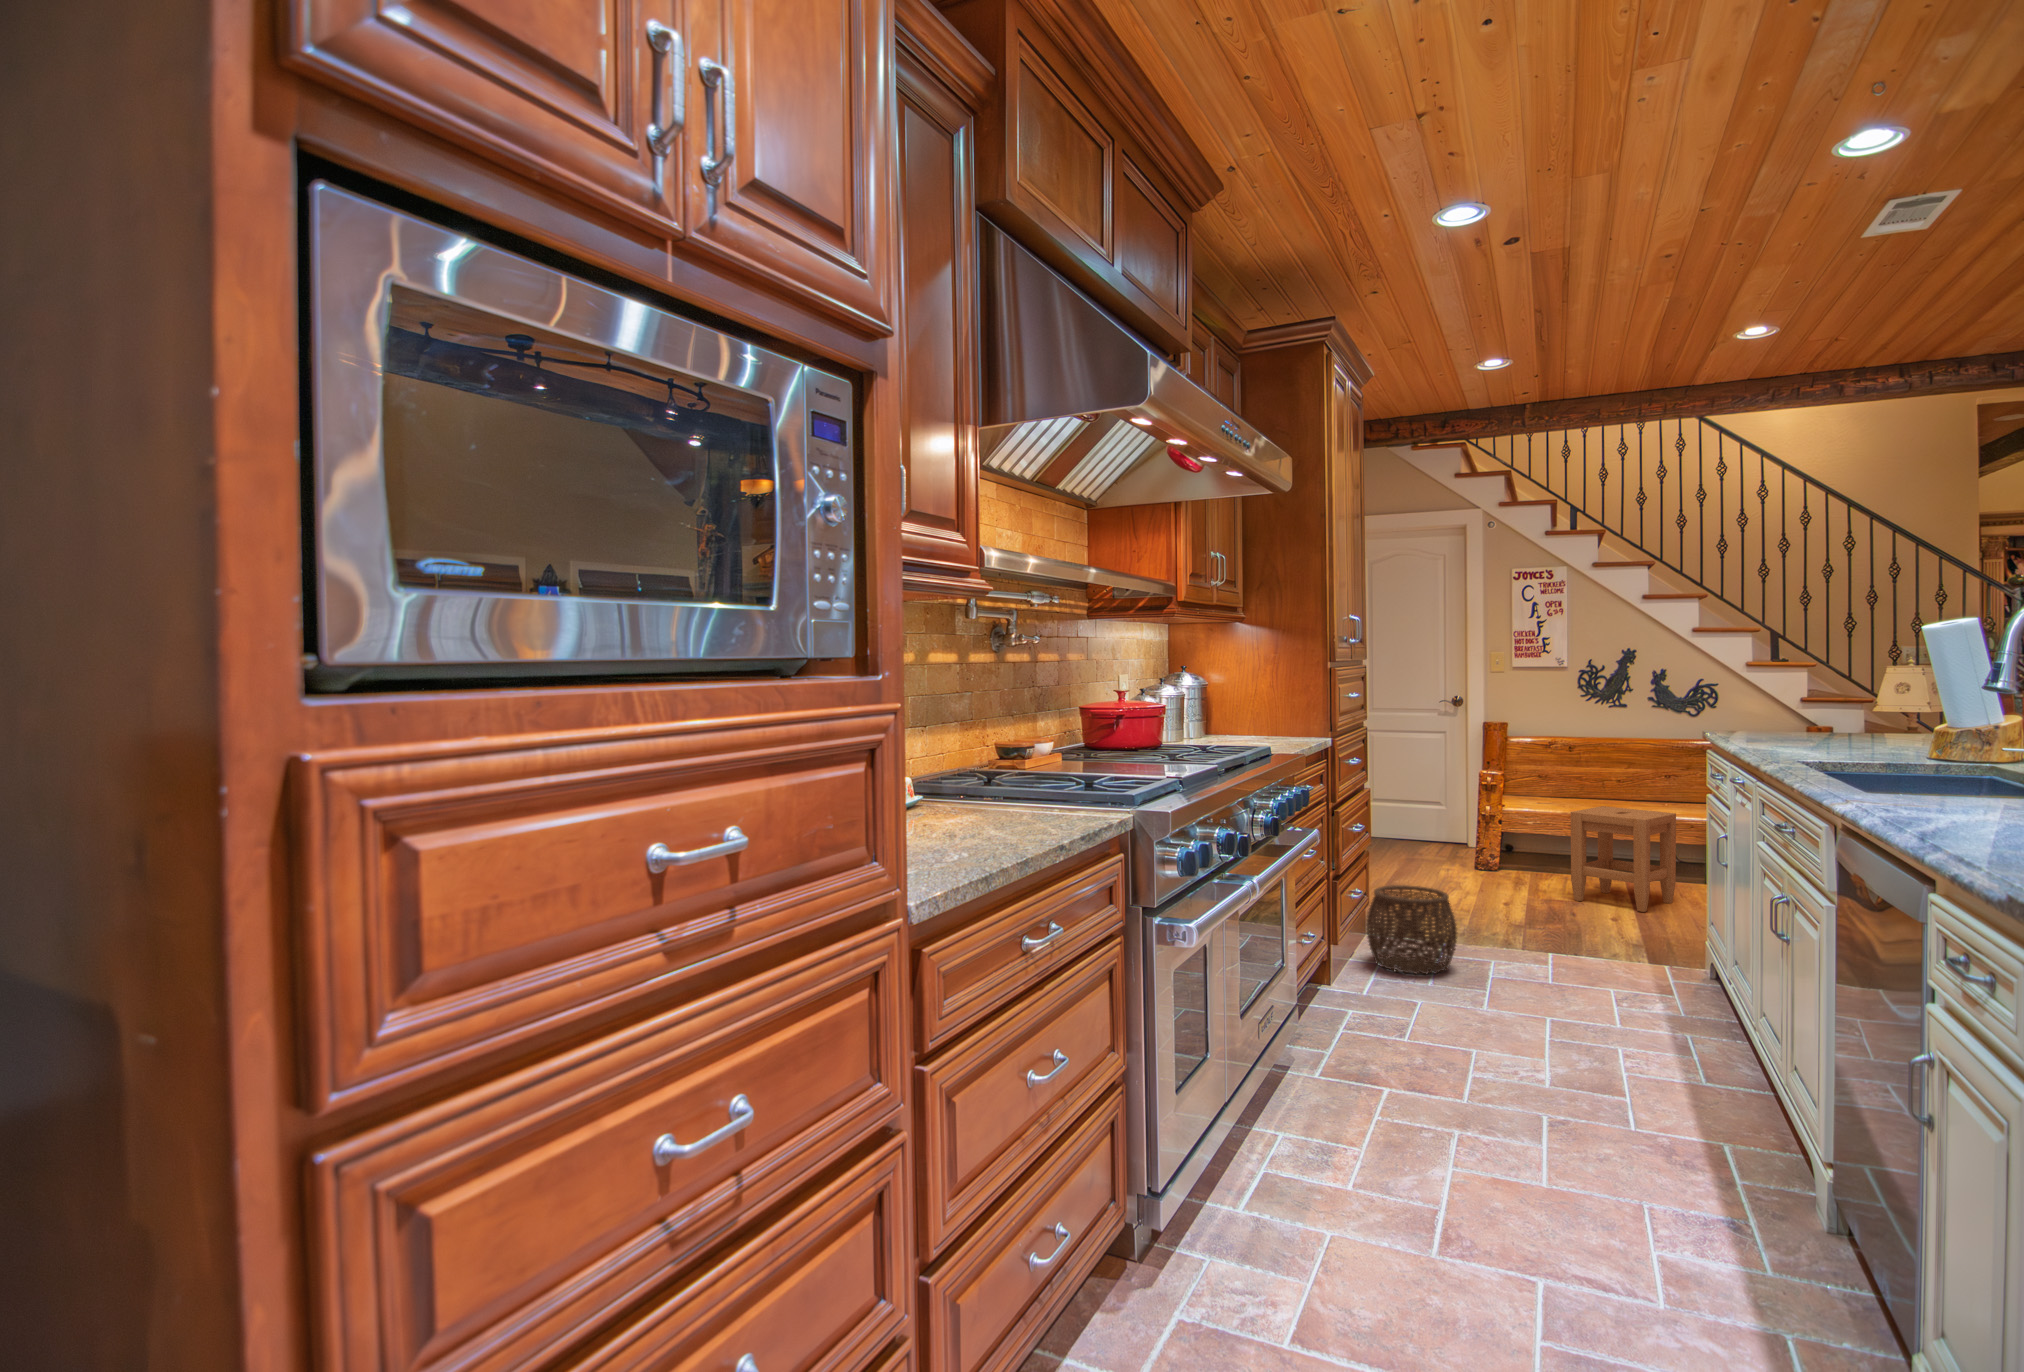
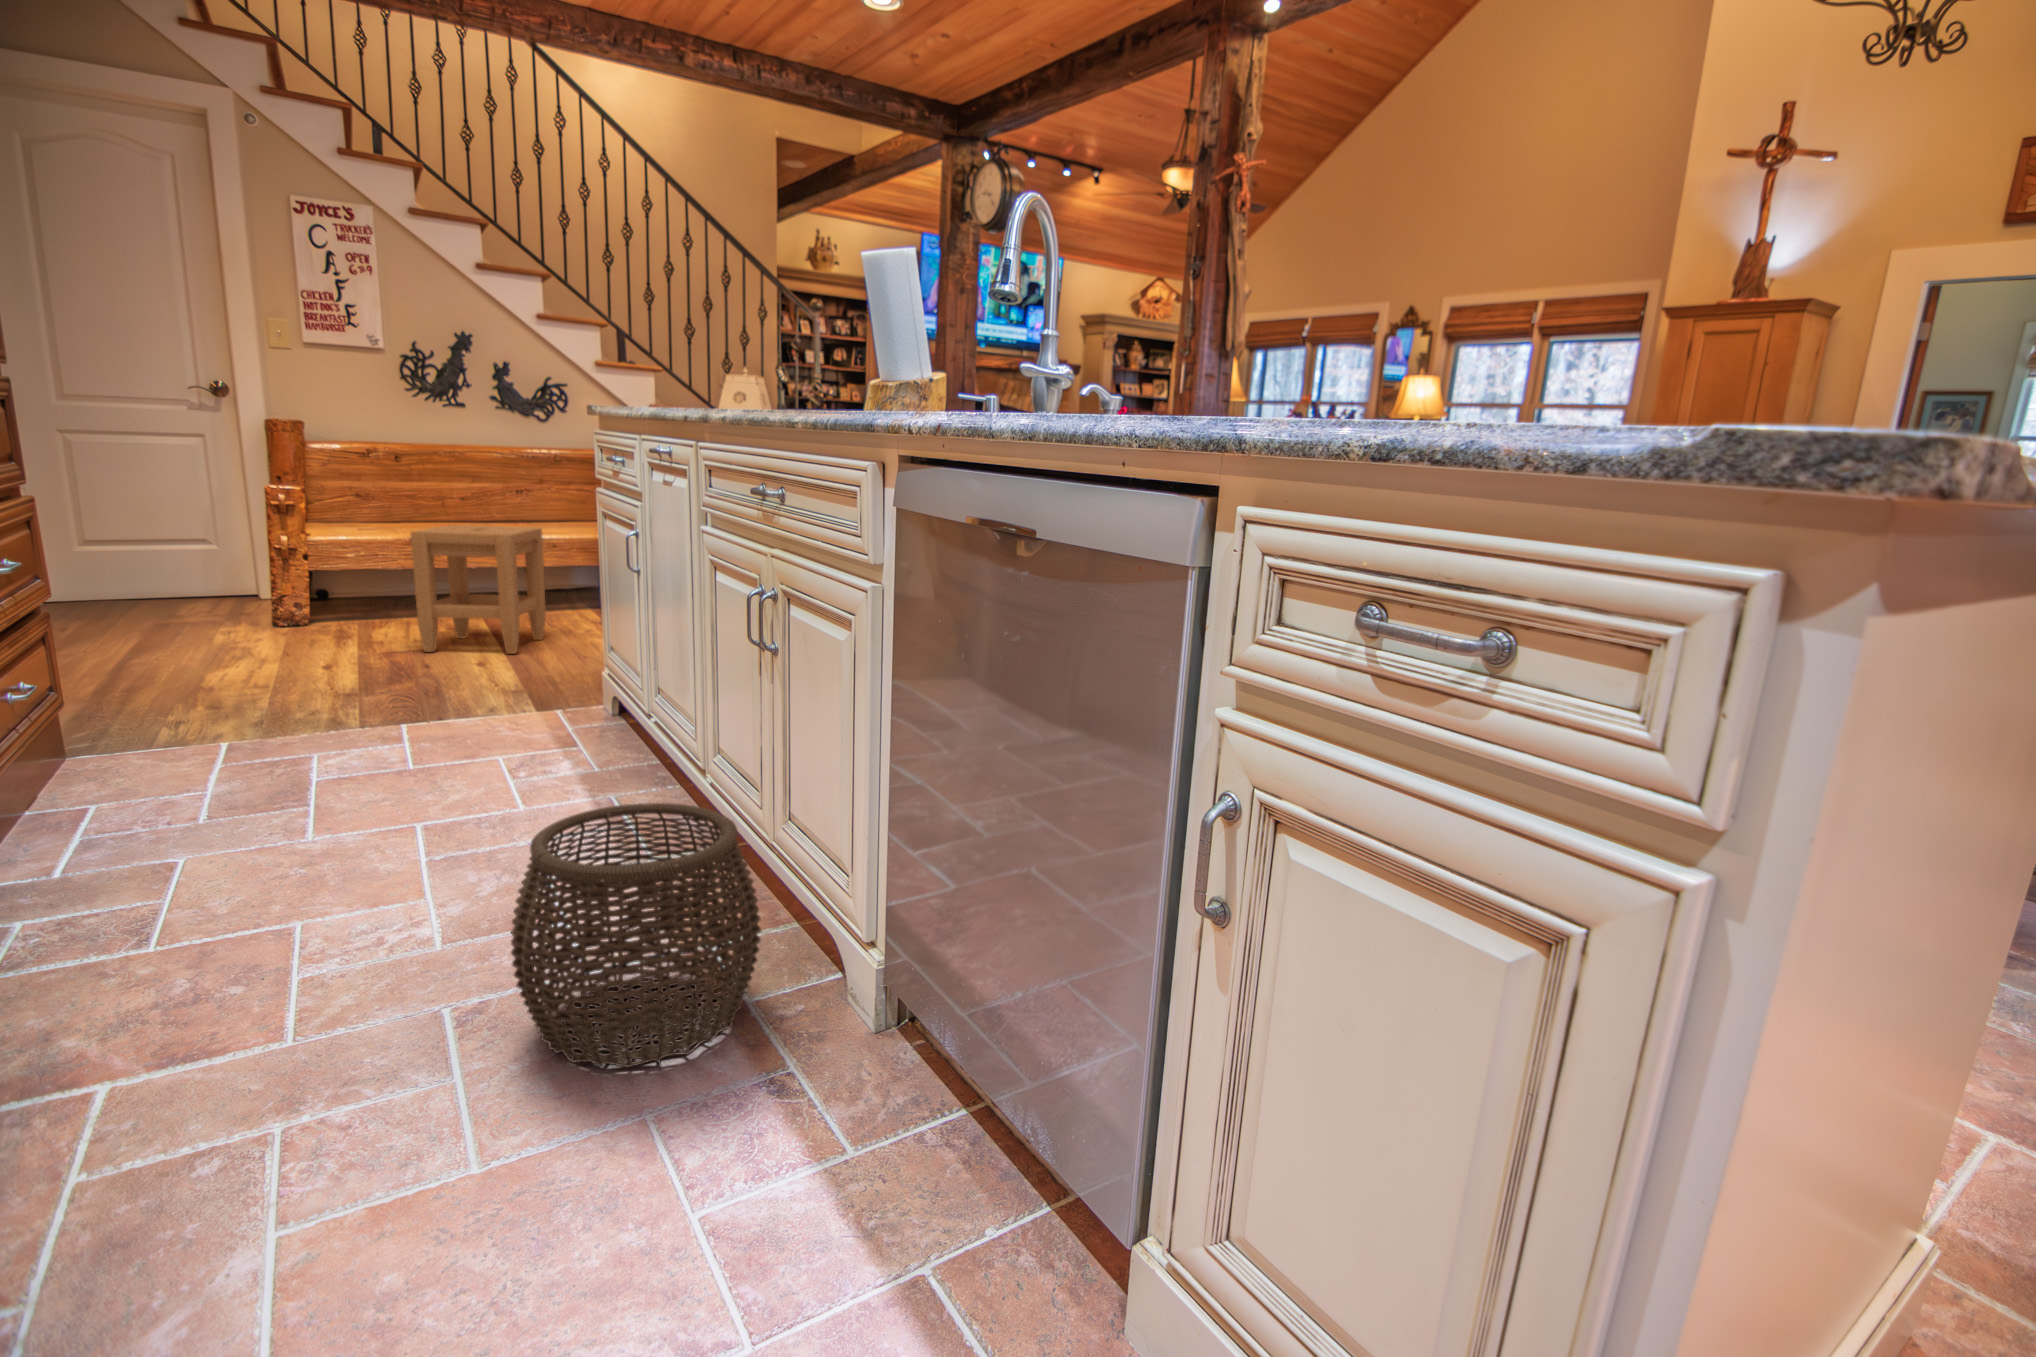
woven basket: present [1366,885,1457,974] -> present [511,803,761,1067]

